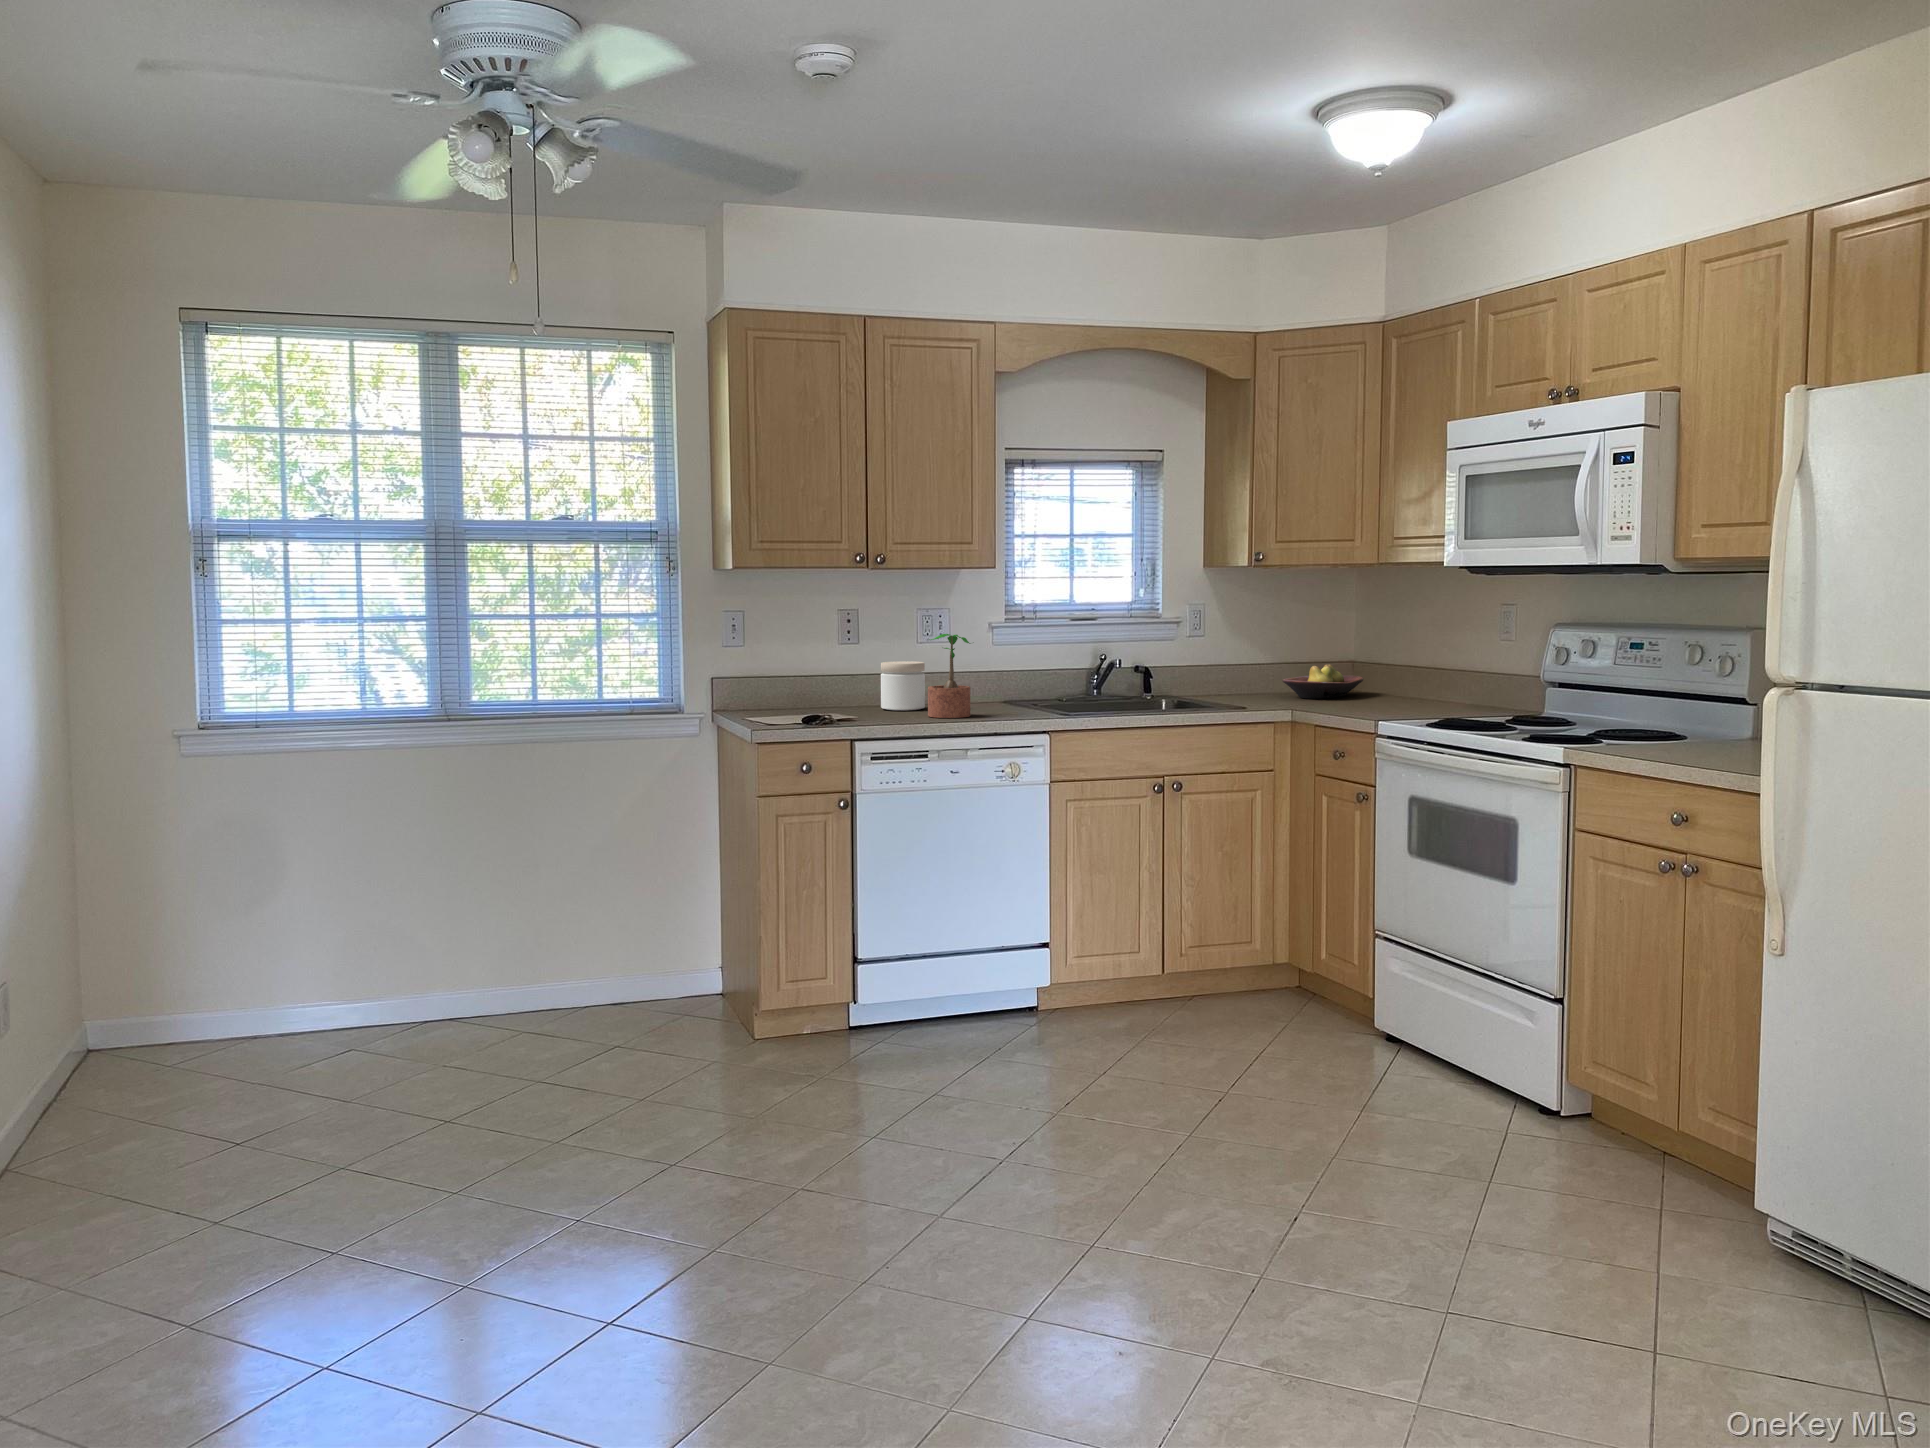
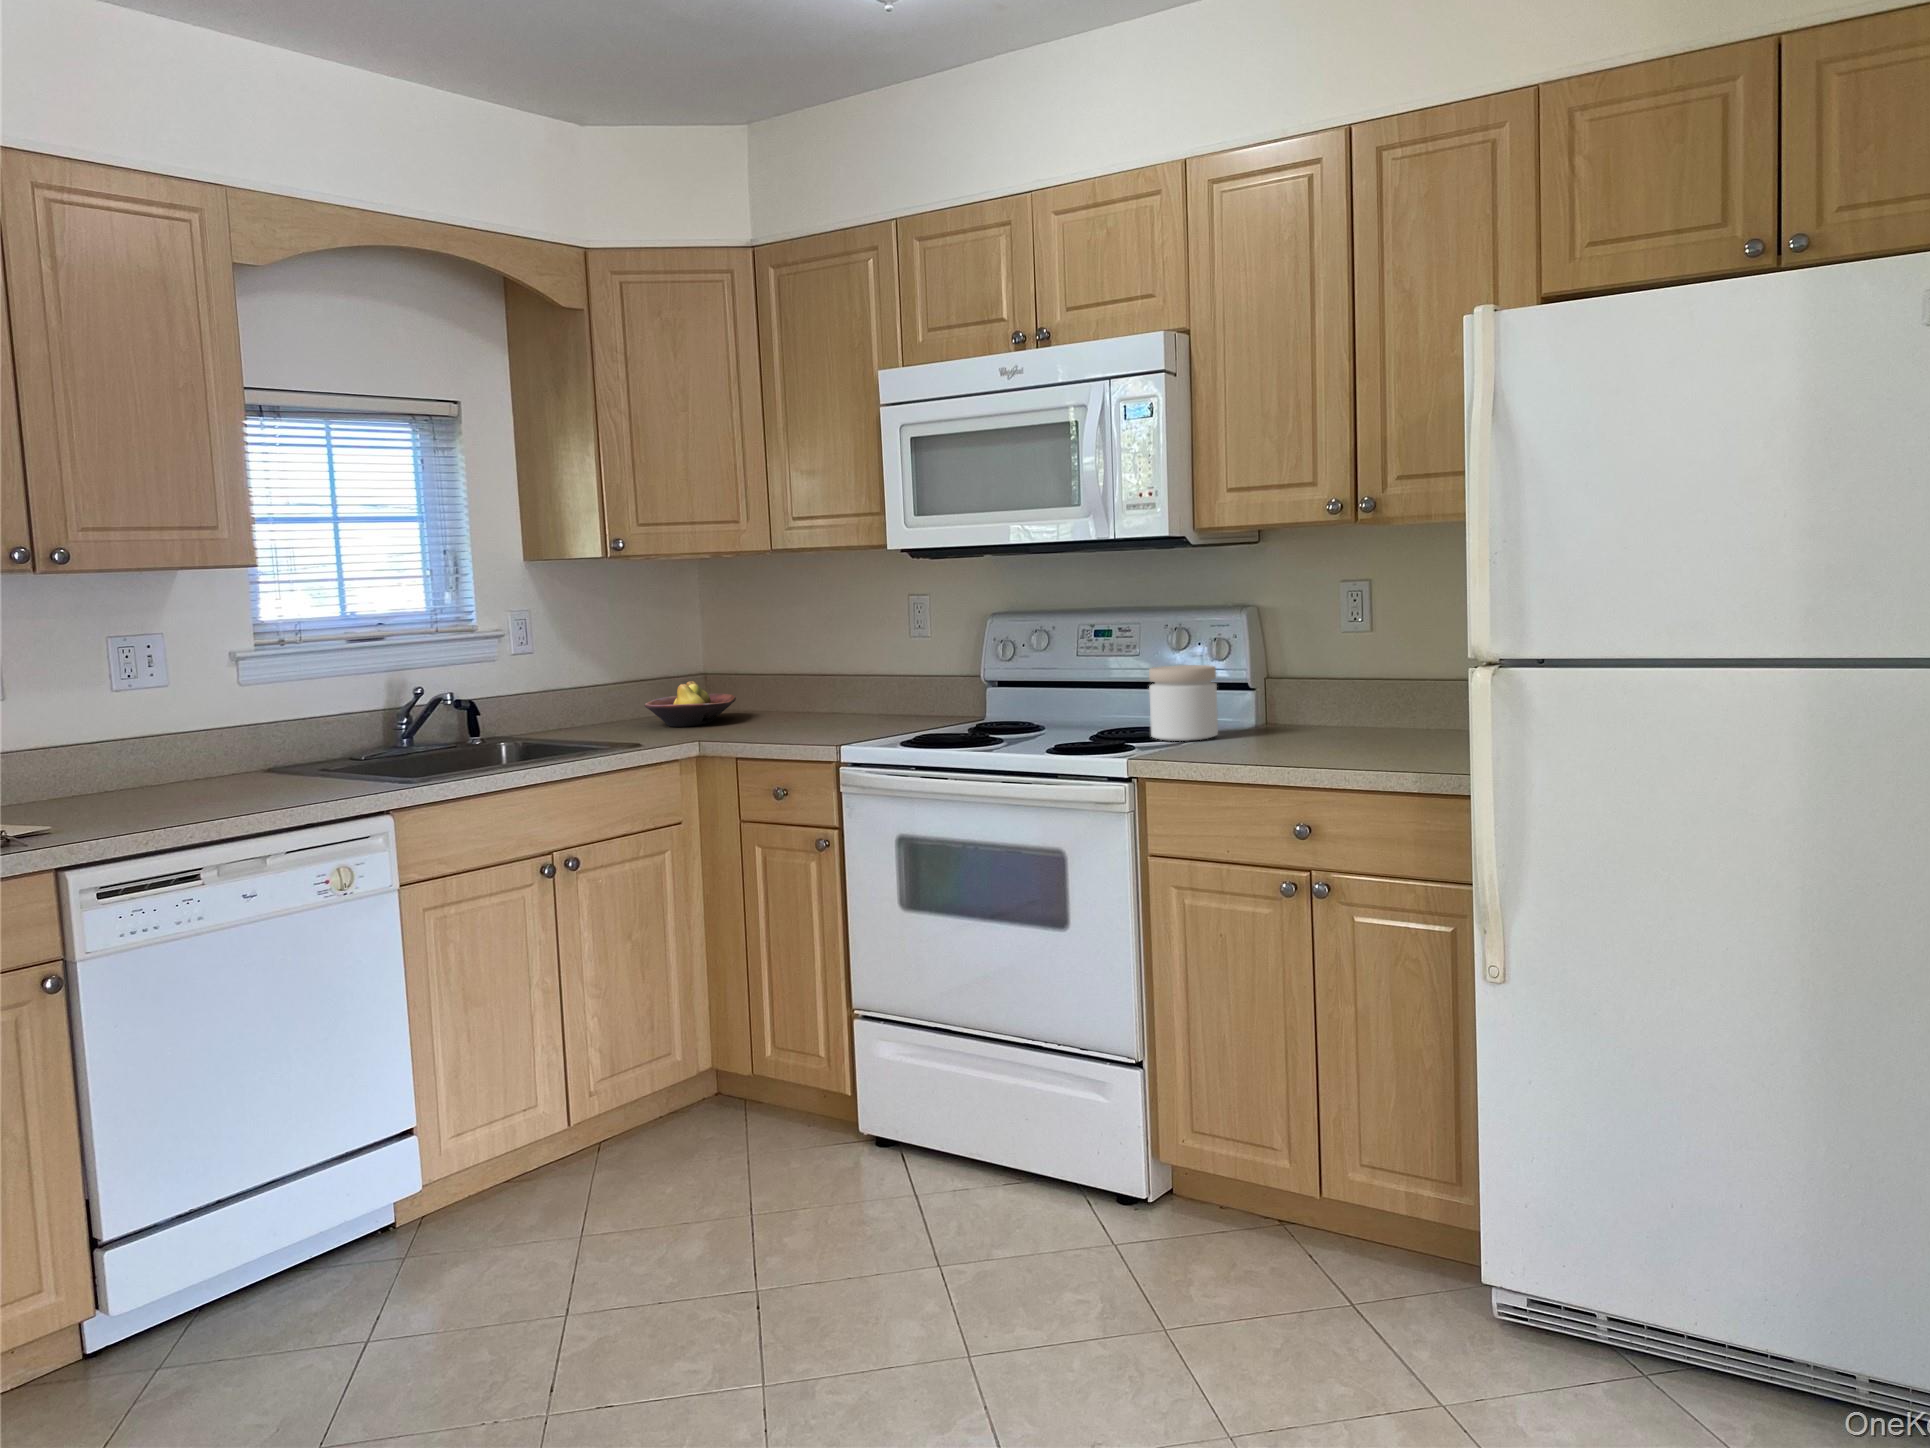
potted plant: present [928,634,970,718] -> none [160,672,251,811]
jar: present [881,661,925,710] -> present [1149,665,1218,741]

